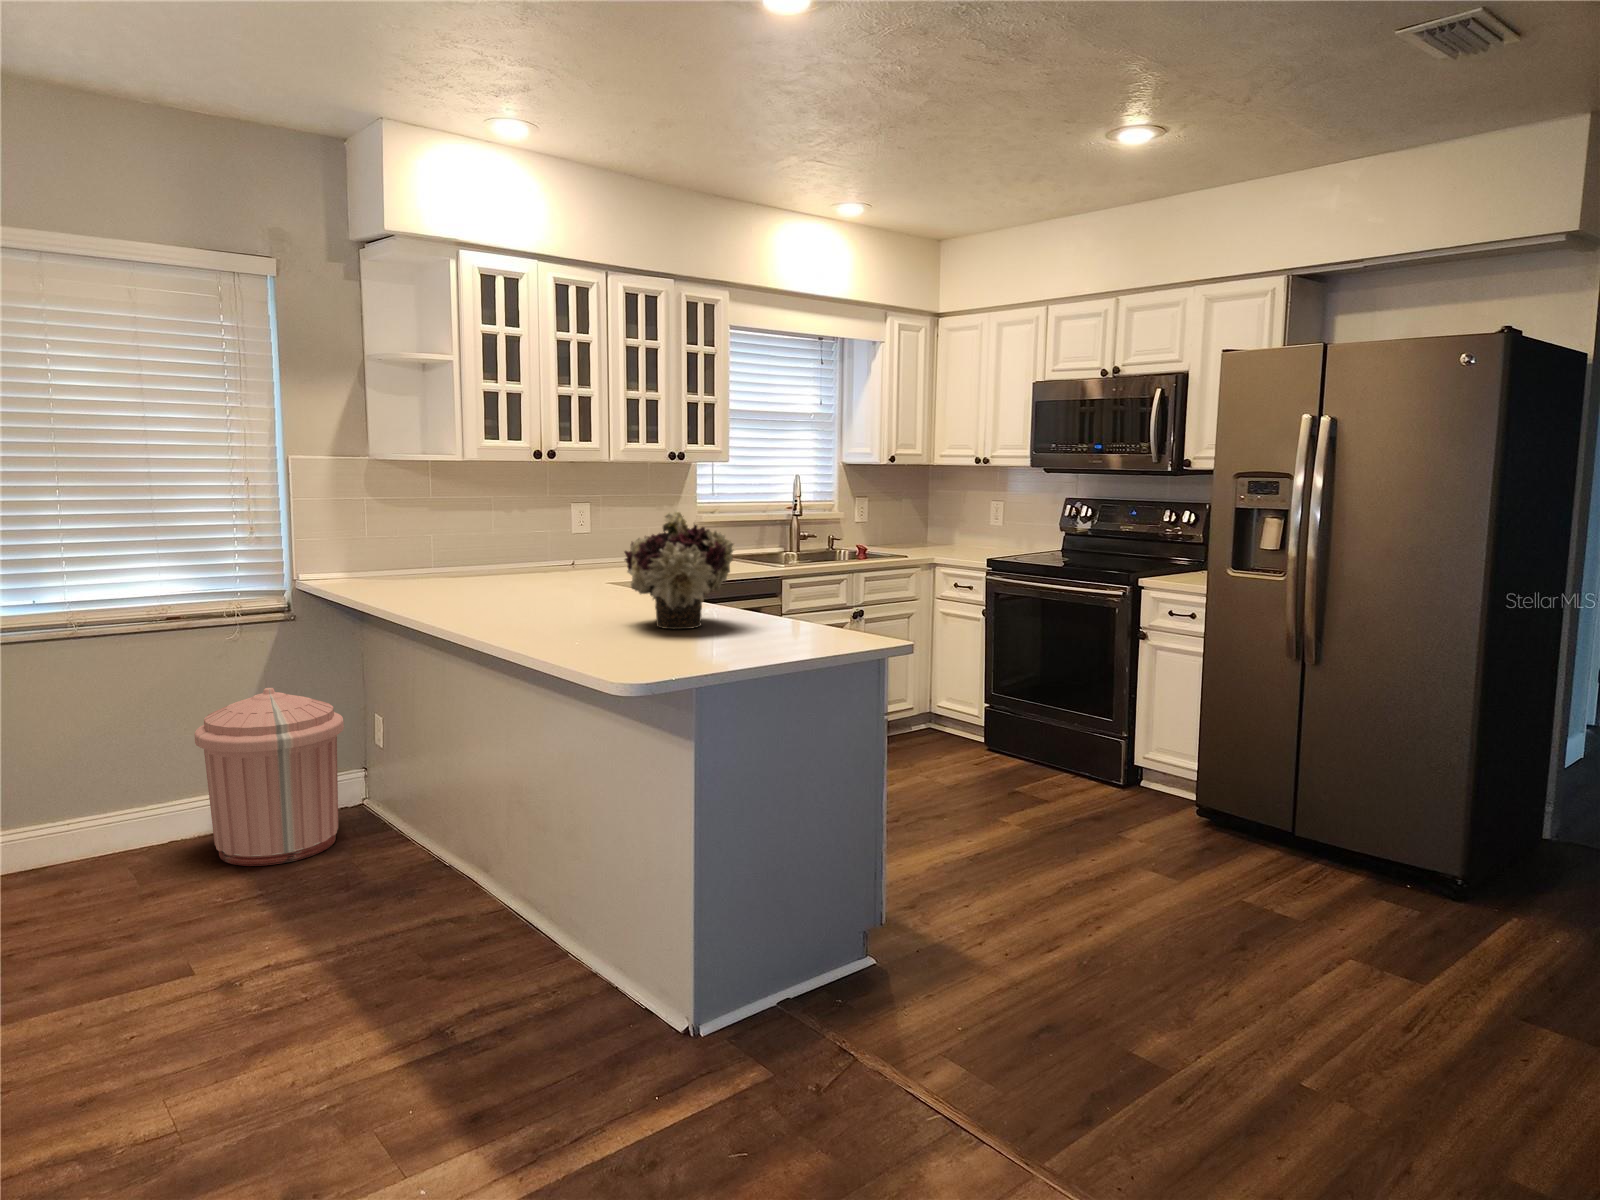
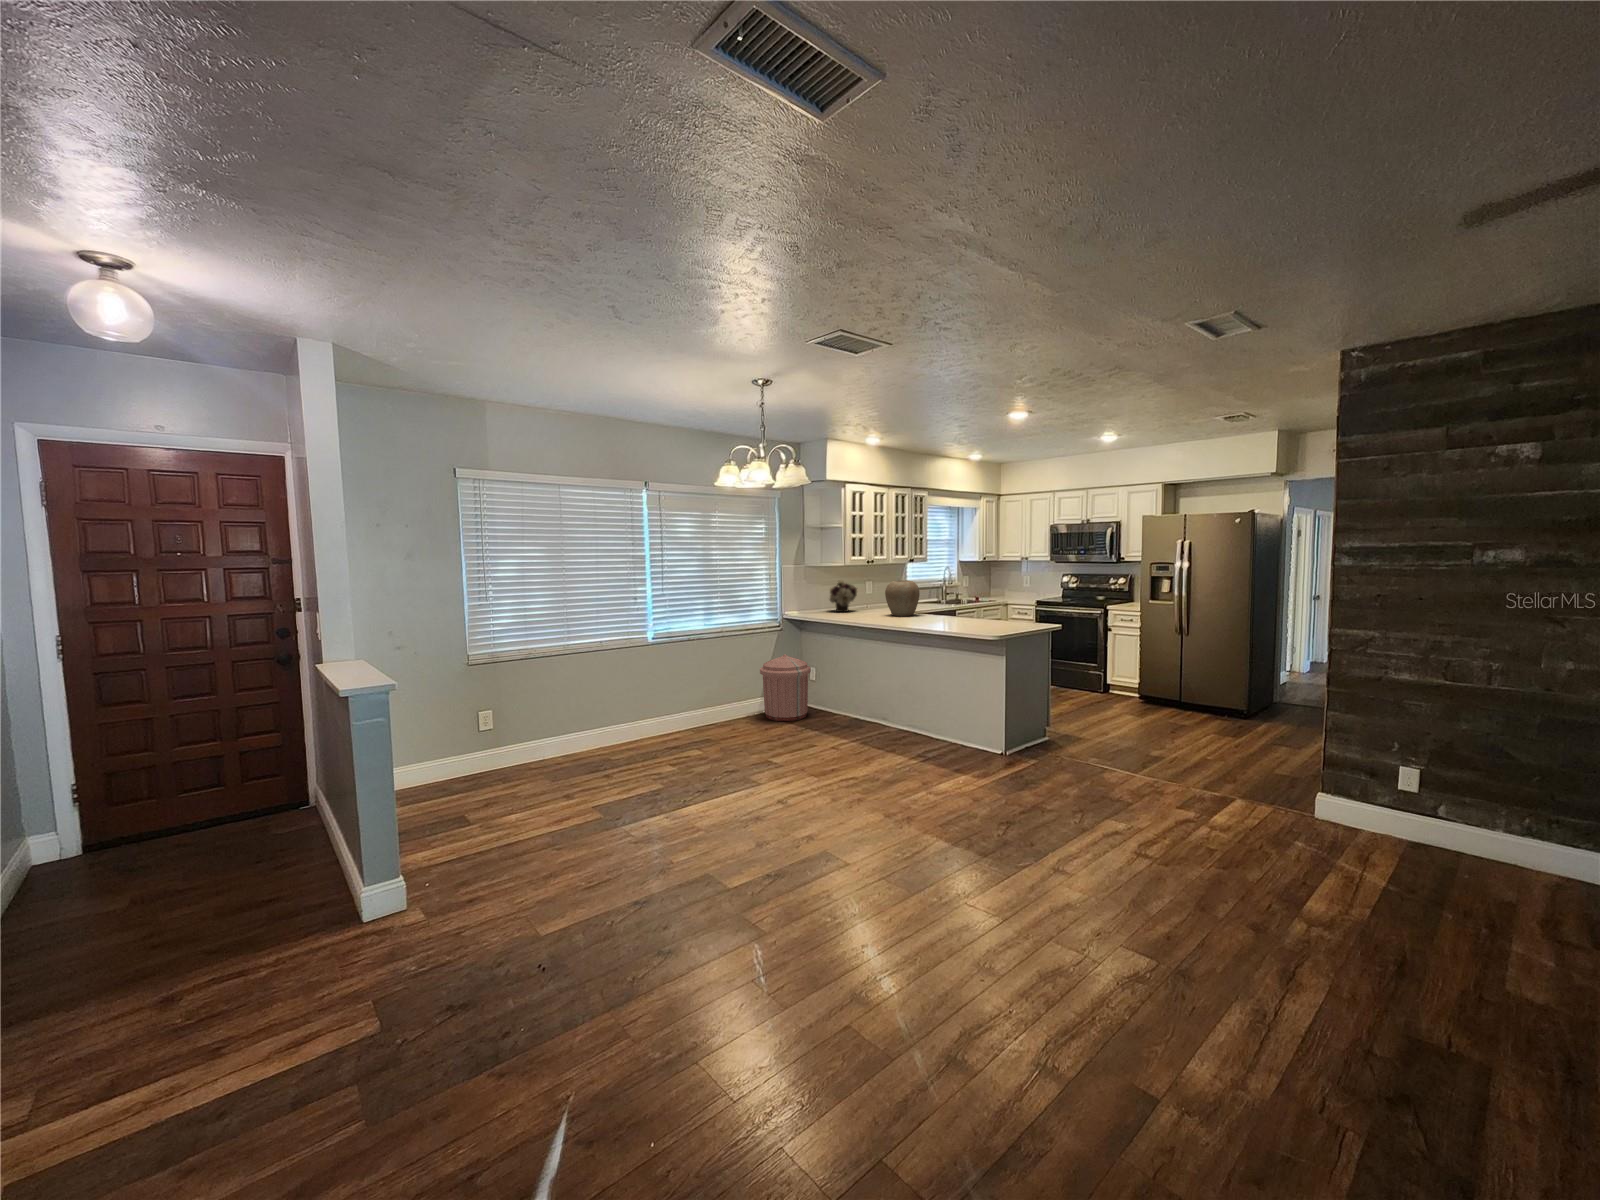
vase: none [525,502,617,596] -> present [885,580,920,616]
flower arrangement: present [624,510,733,629] -> present [830,580,857,612]

